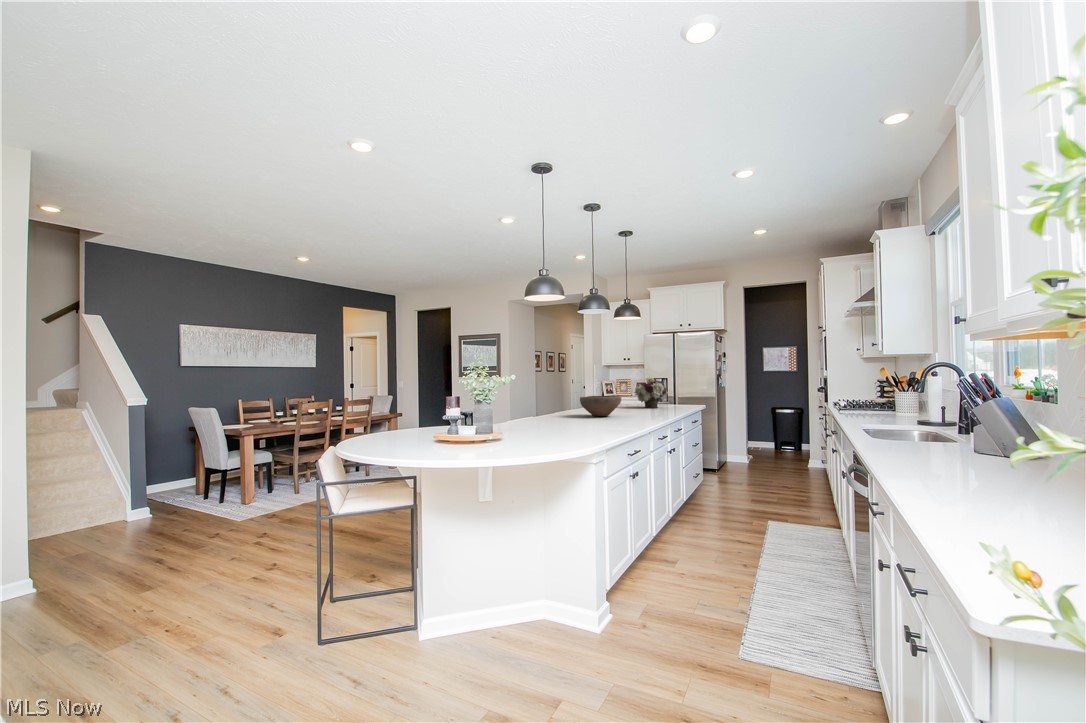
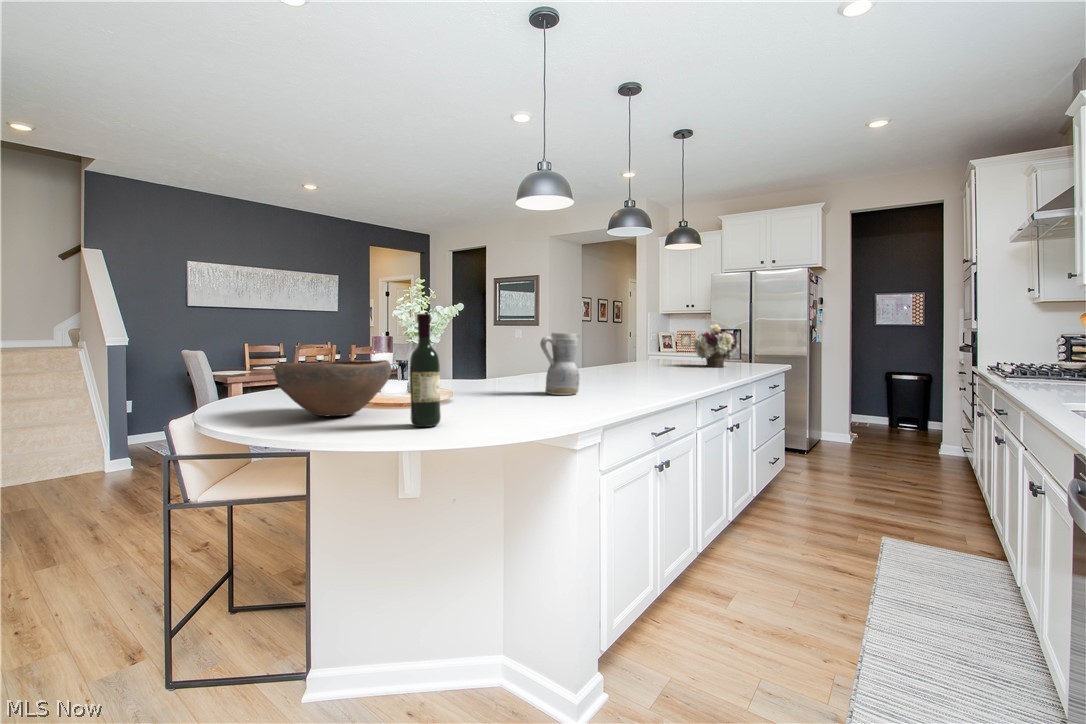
wine bottle: none [503,385,520,451] -> present [410,314,441,427]
ceramic pitcher: none [552,390,577,431] -> present [540,333,580,395]
bowl: present [580,395,621,416] -> present [274,360,391,416]

